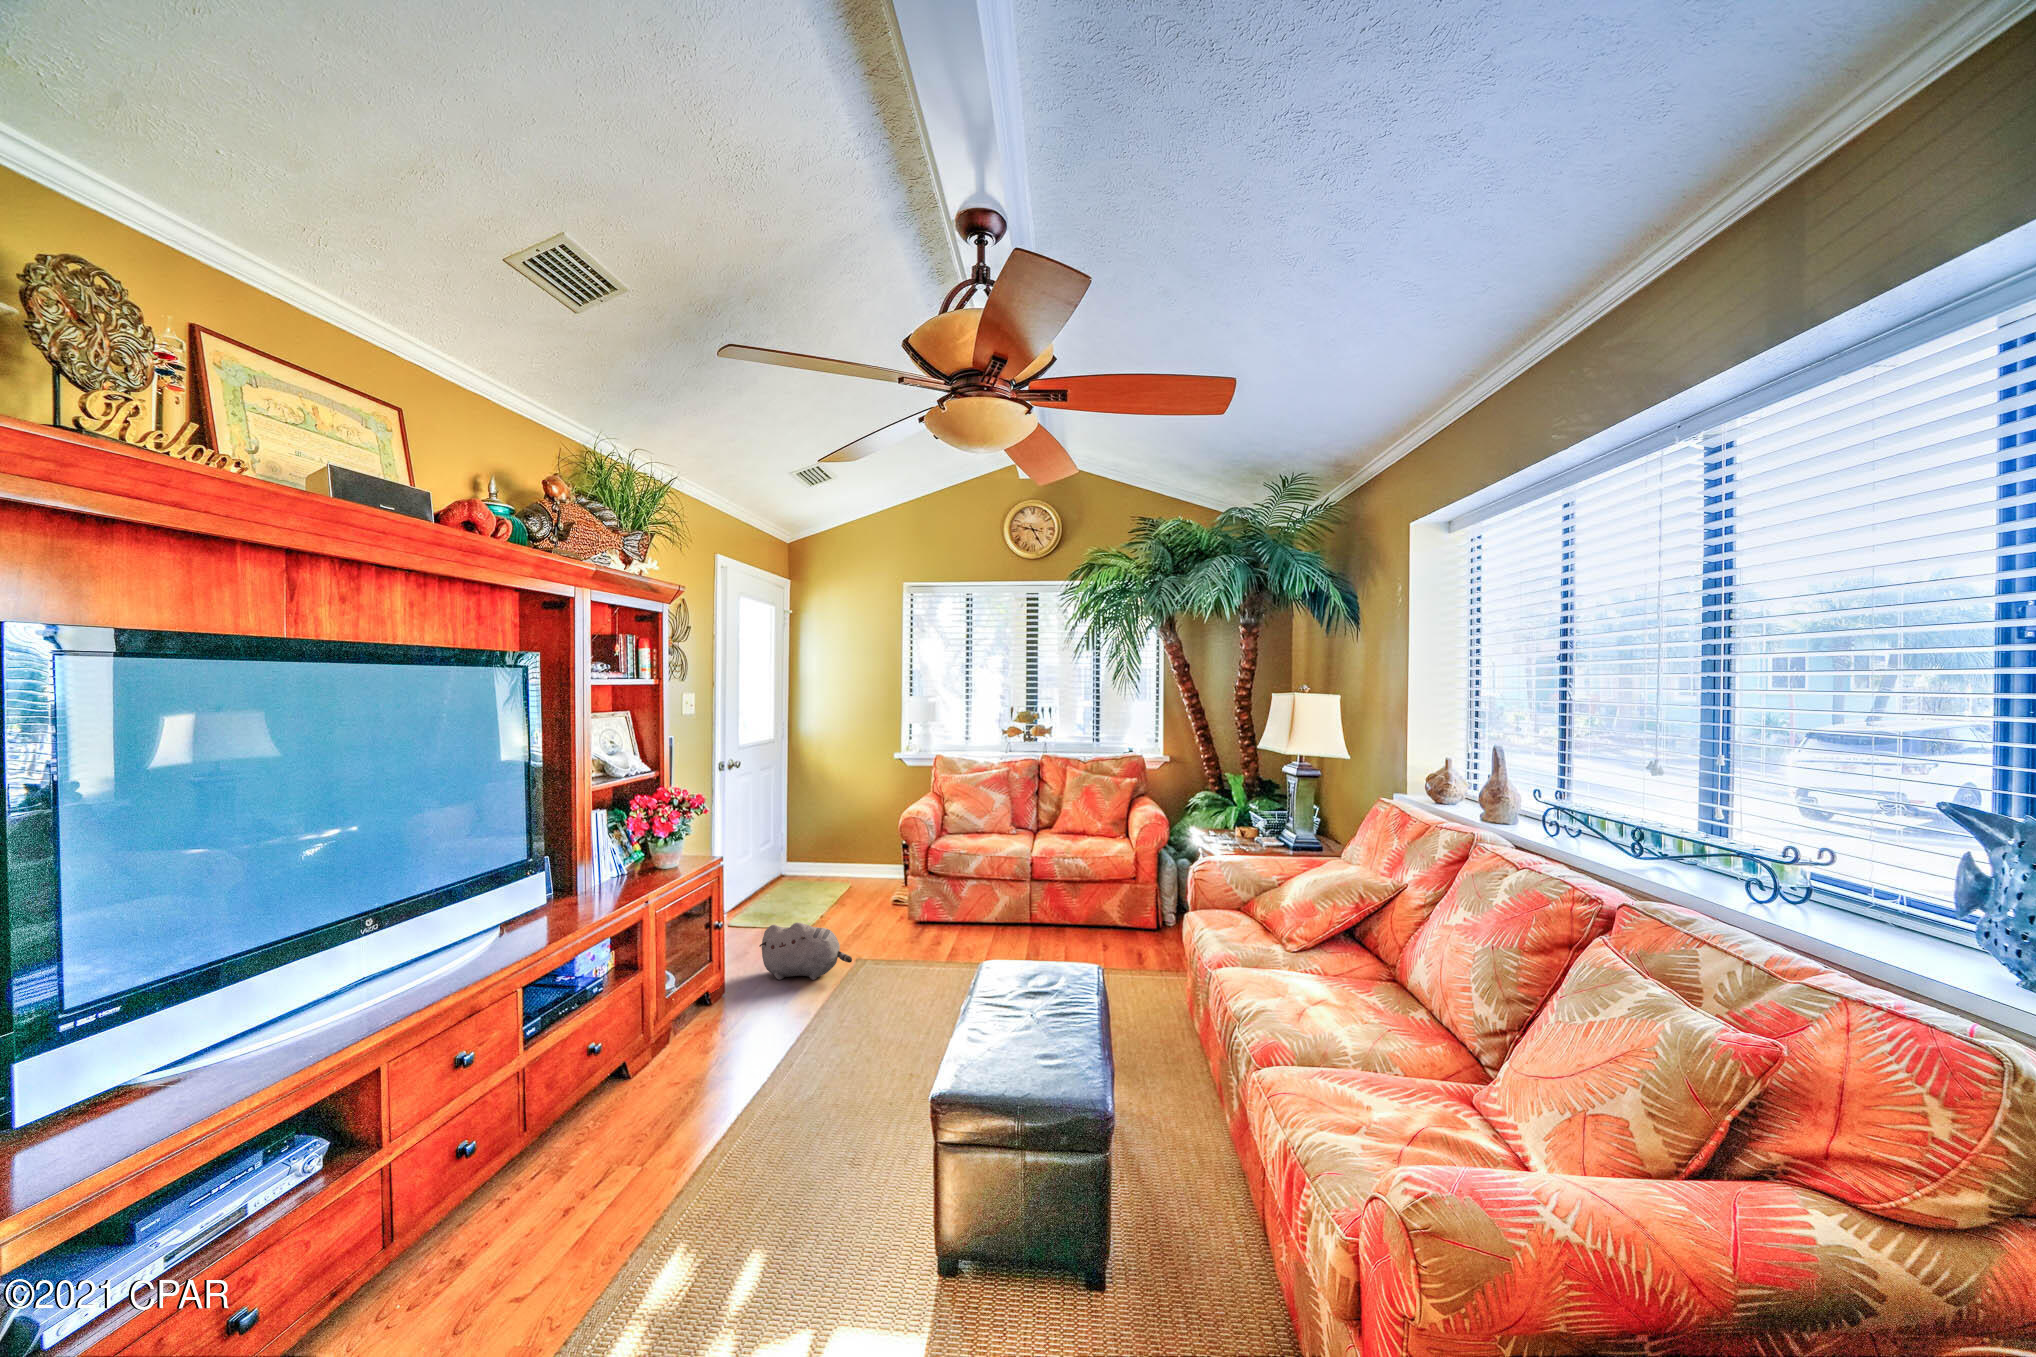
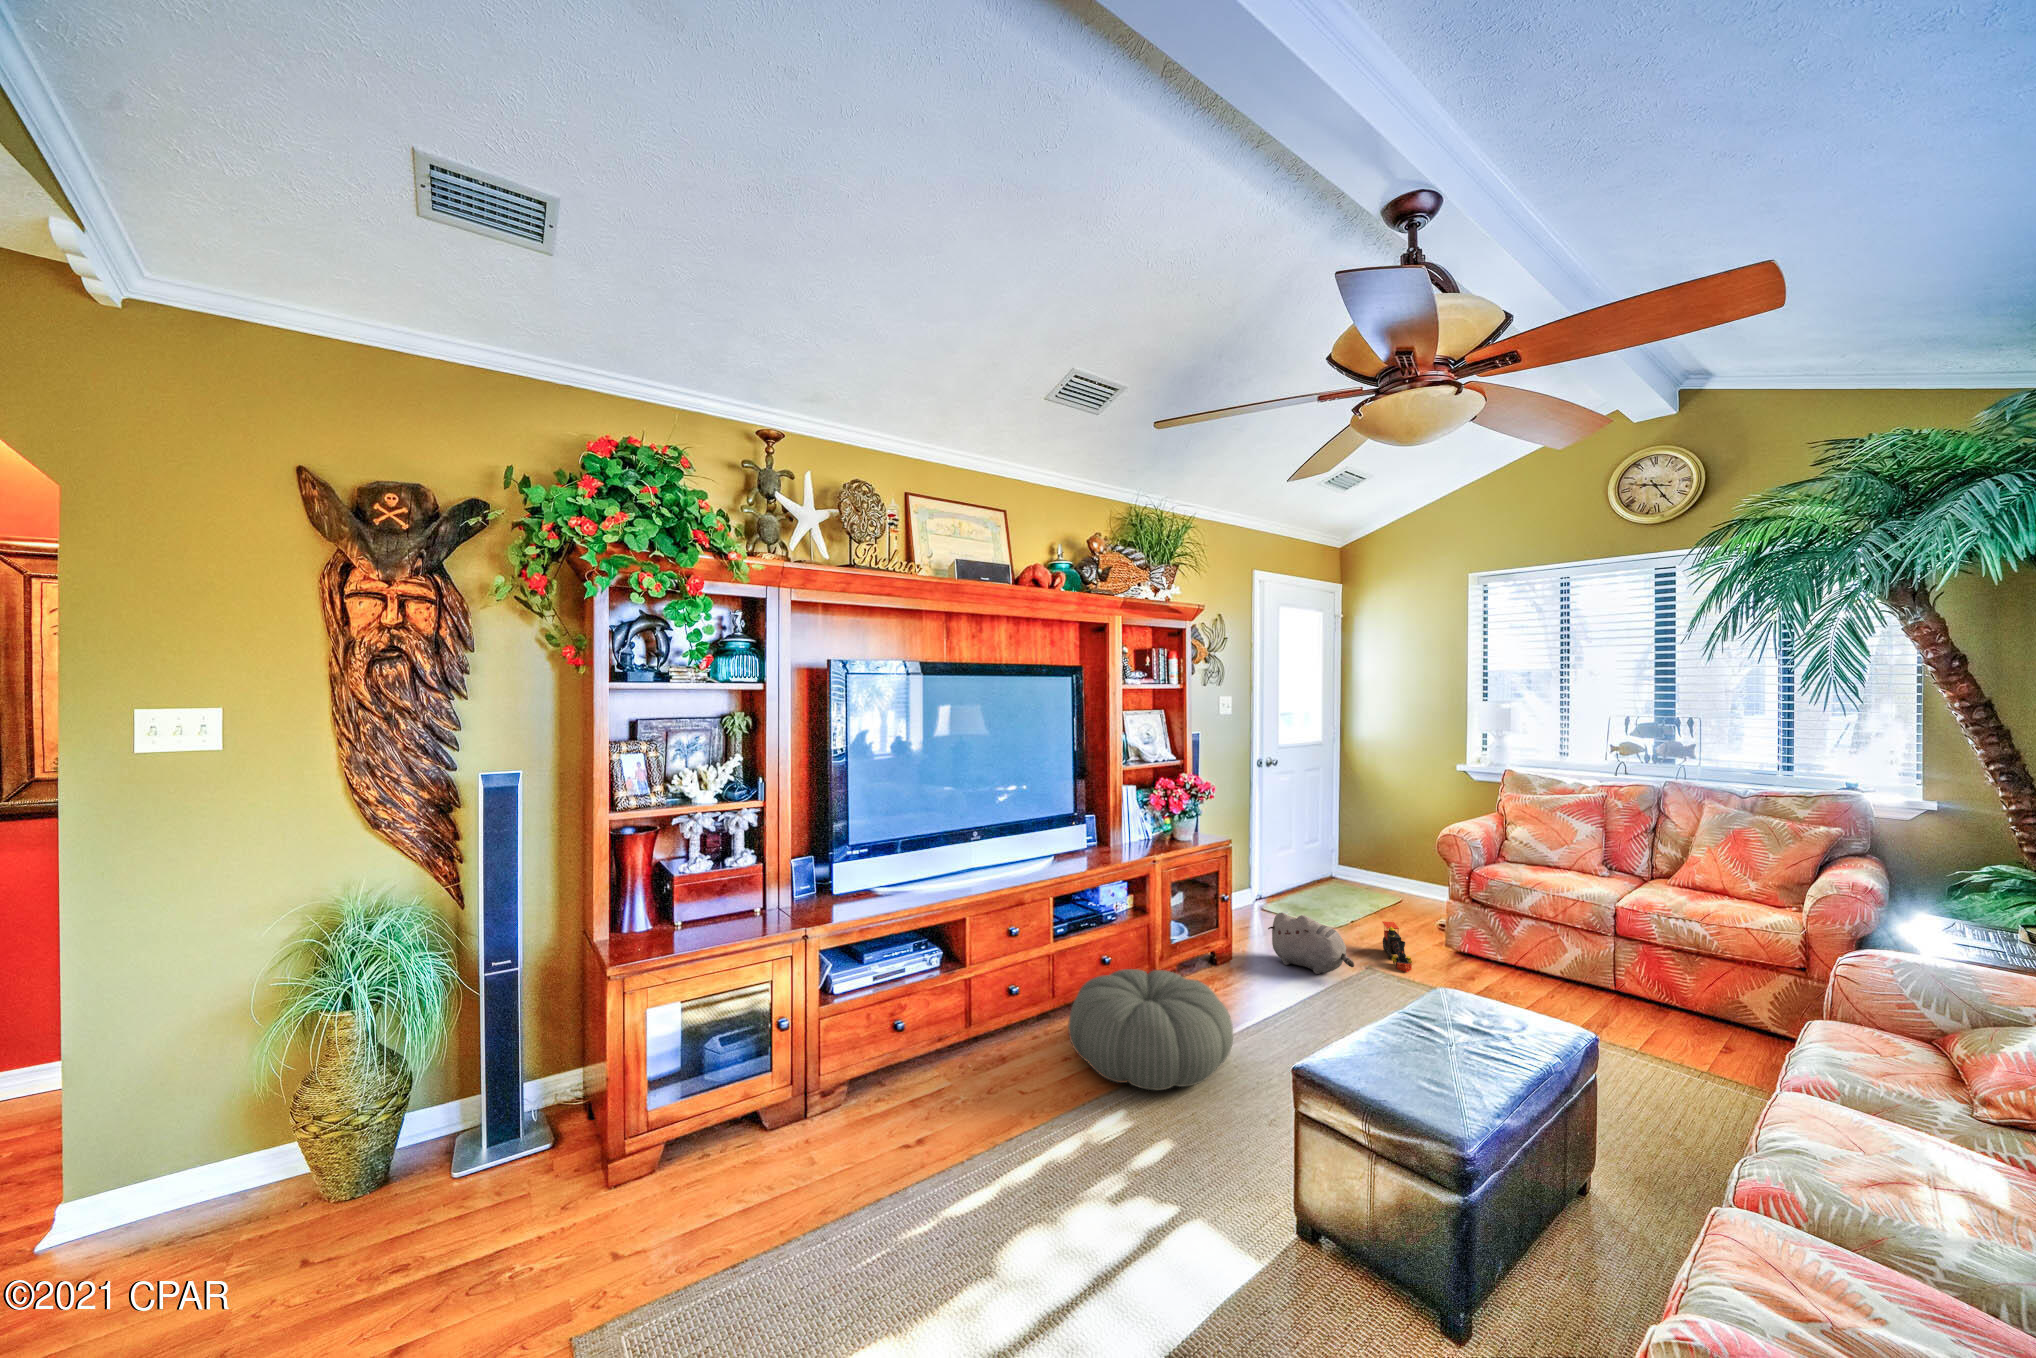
toy train: none [856,907,891,952] -> present [1383,921,1412,972]
pouf: none [562,1033,787,1211] -> present [1068,969,1233,1090]

